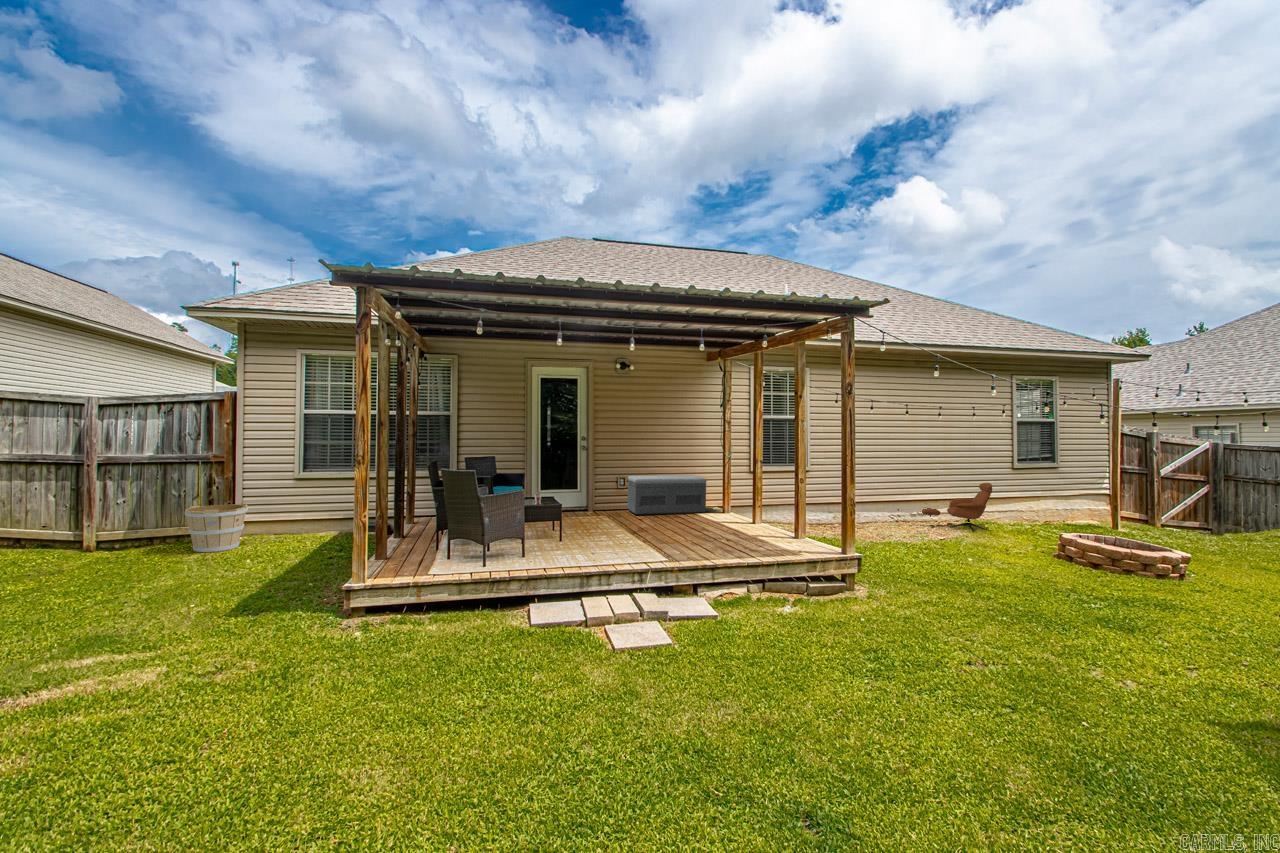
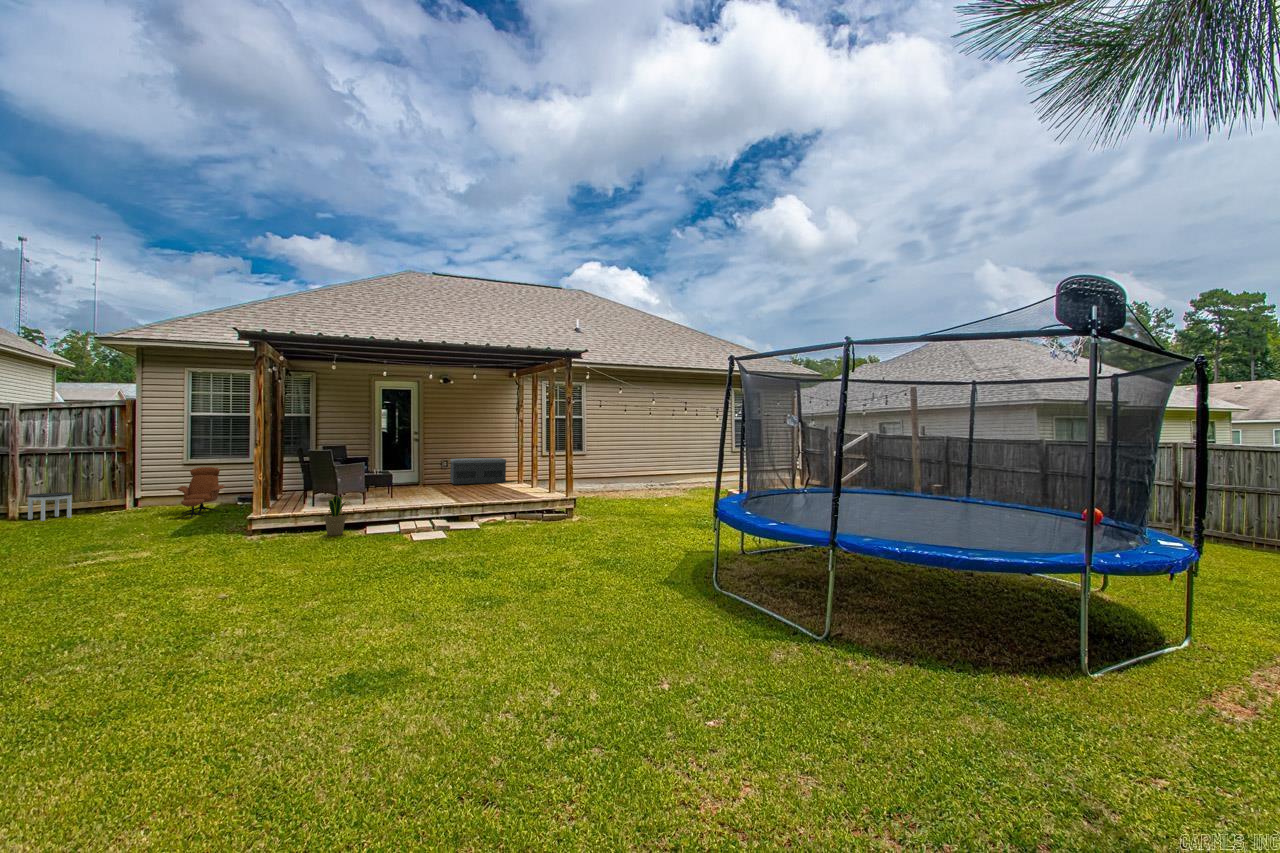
lounge chair: present [922,483,992,531] -> present [177,467,225,519]
wooden bucket: present [185,503,248,553] -> none [99,483,149,517]
round table: none [99,515,158,556] -> present [27,492,73,521]
potted plant: none [465,551,506,623] -> present [324,495,348,535]

